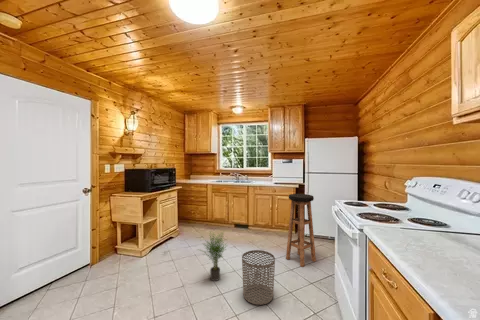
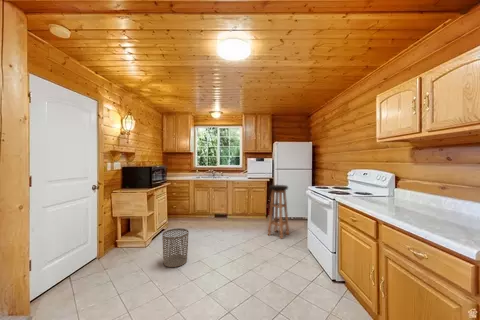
potted plant: present [205,236,224,281] -> none [208,214,235,255]
waste bin: present [242,250,275,305] -> present [162,228,189,267]

